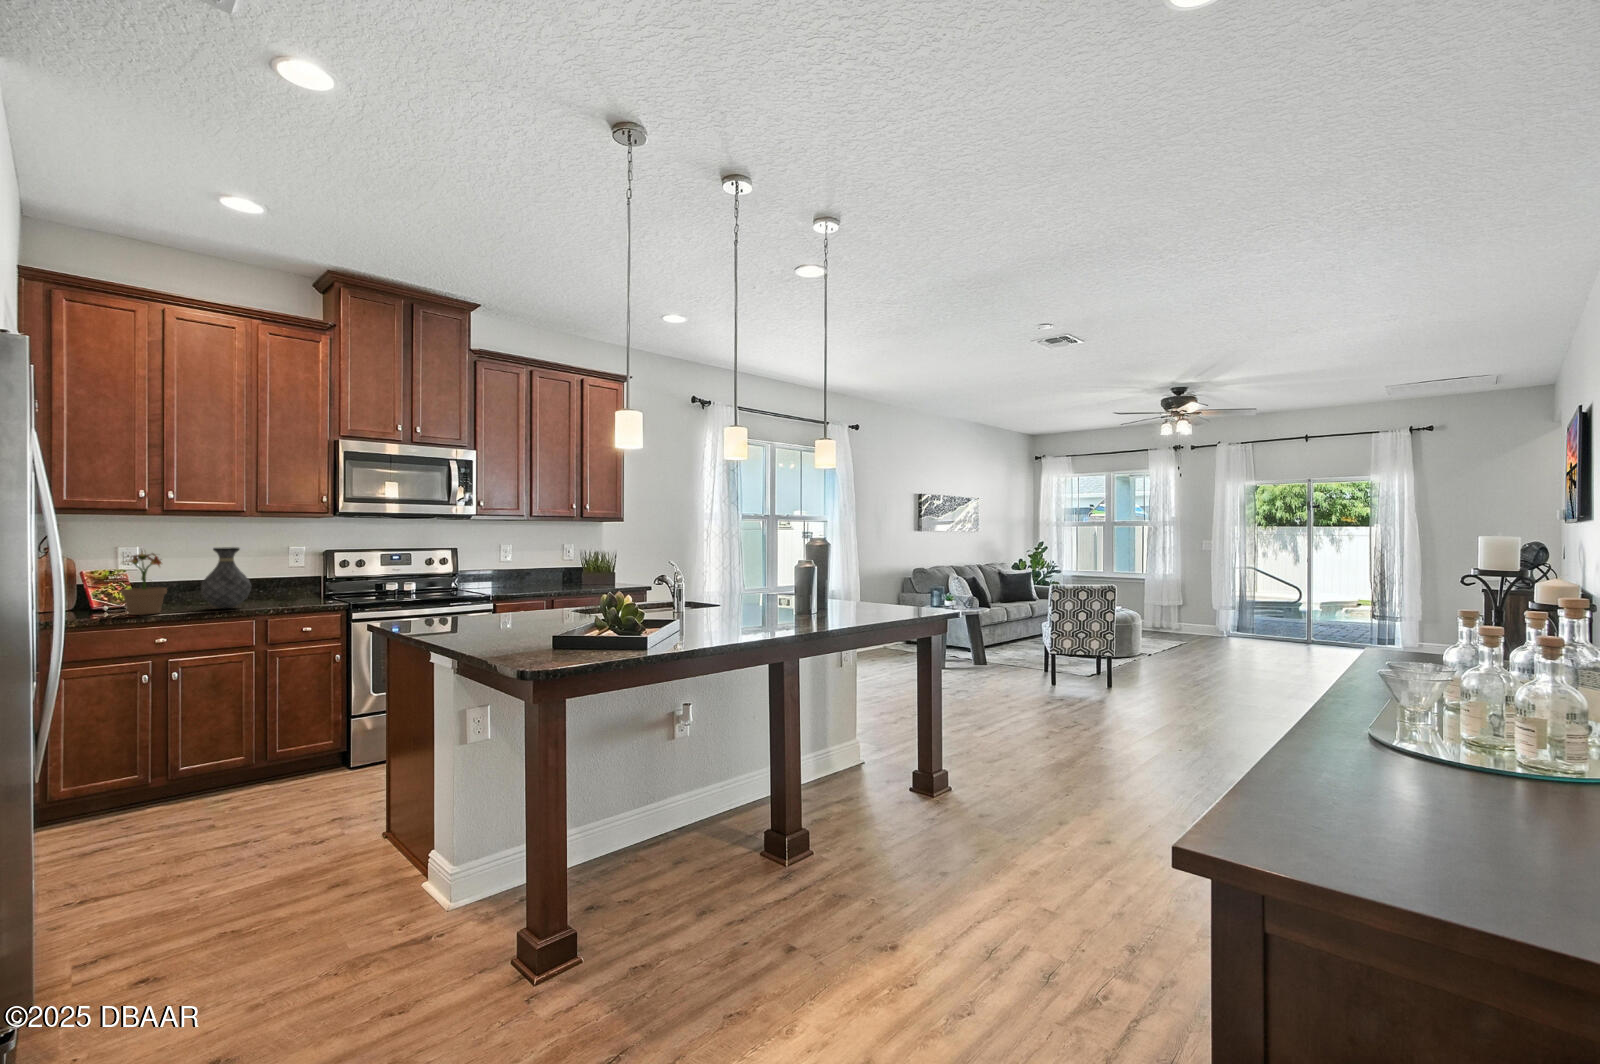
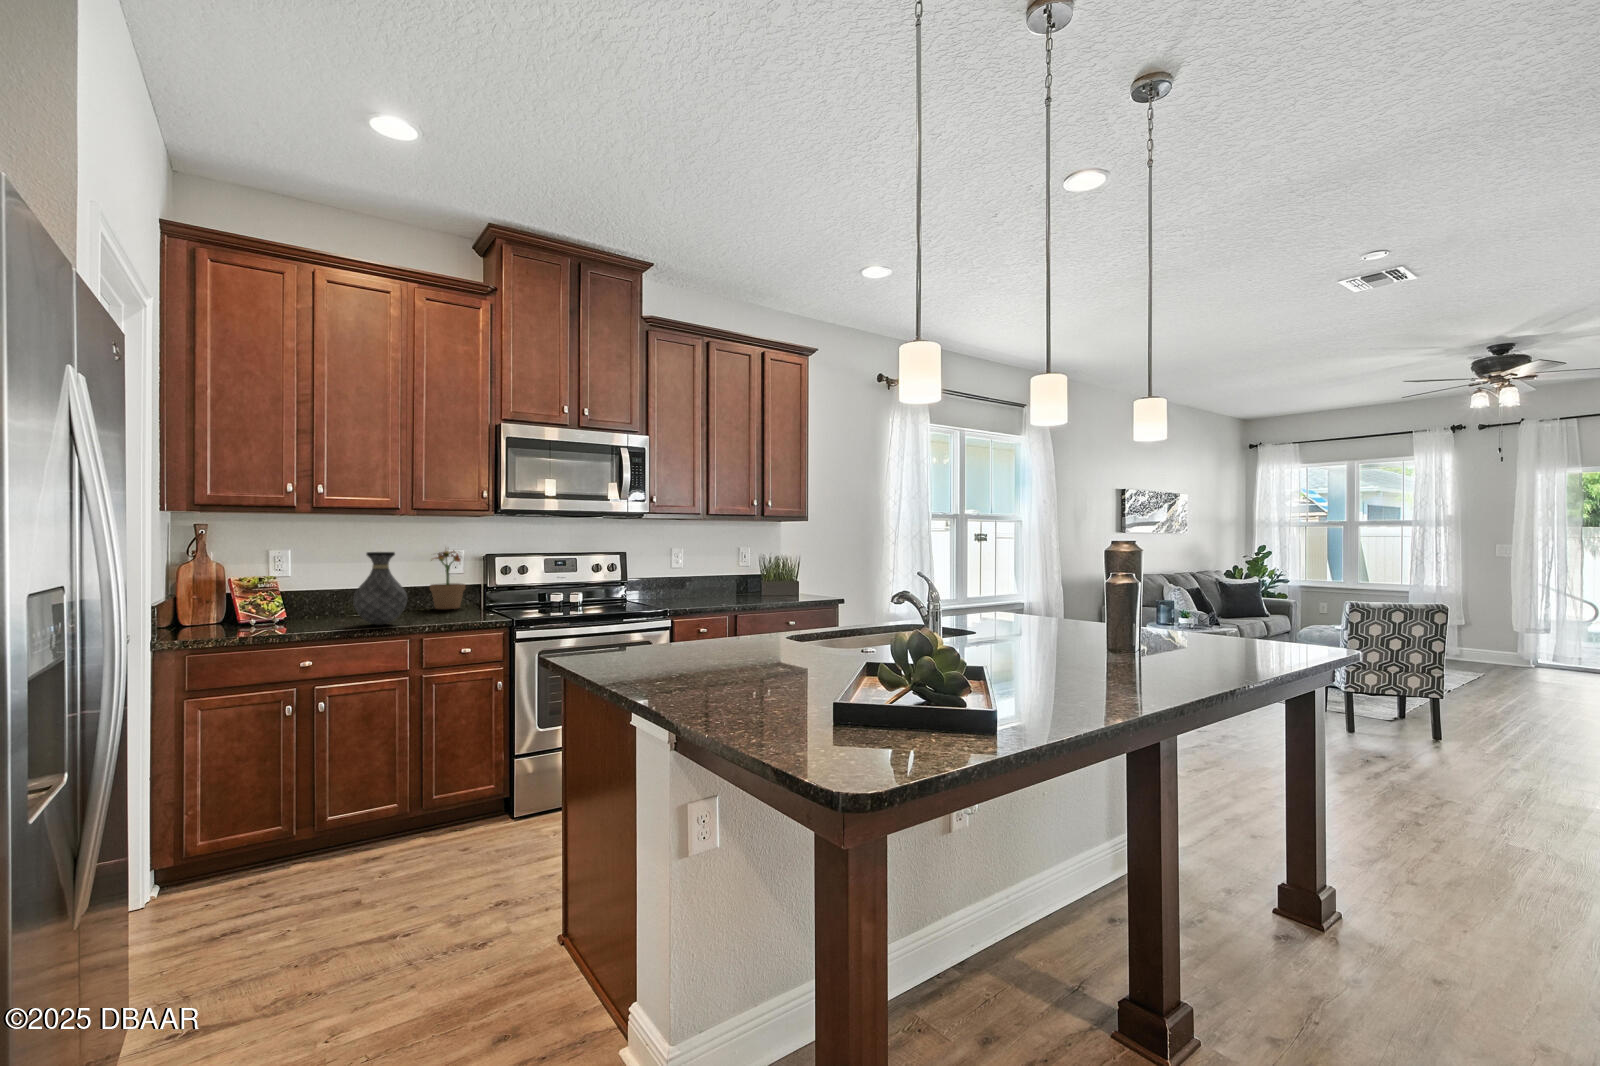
potted plant: present [121,552,167,615] -> present [430,550,465,609]

